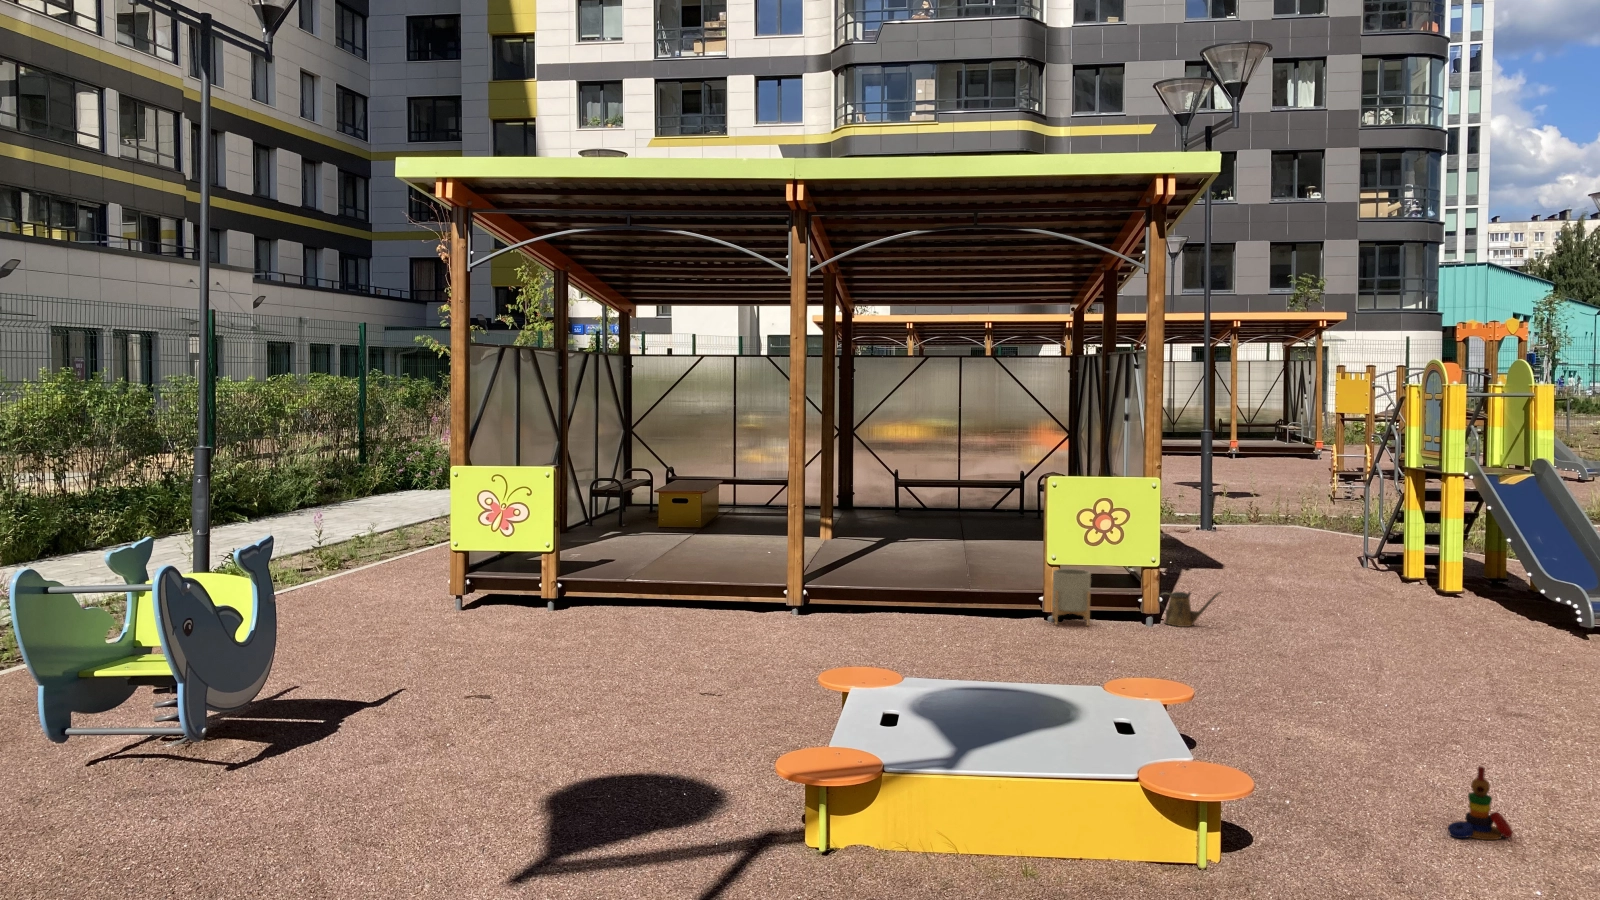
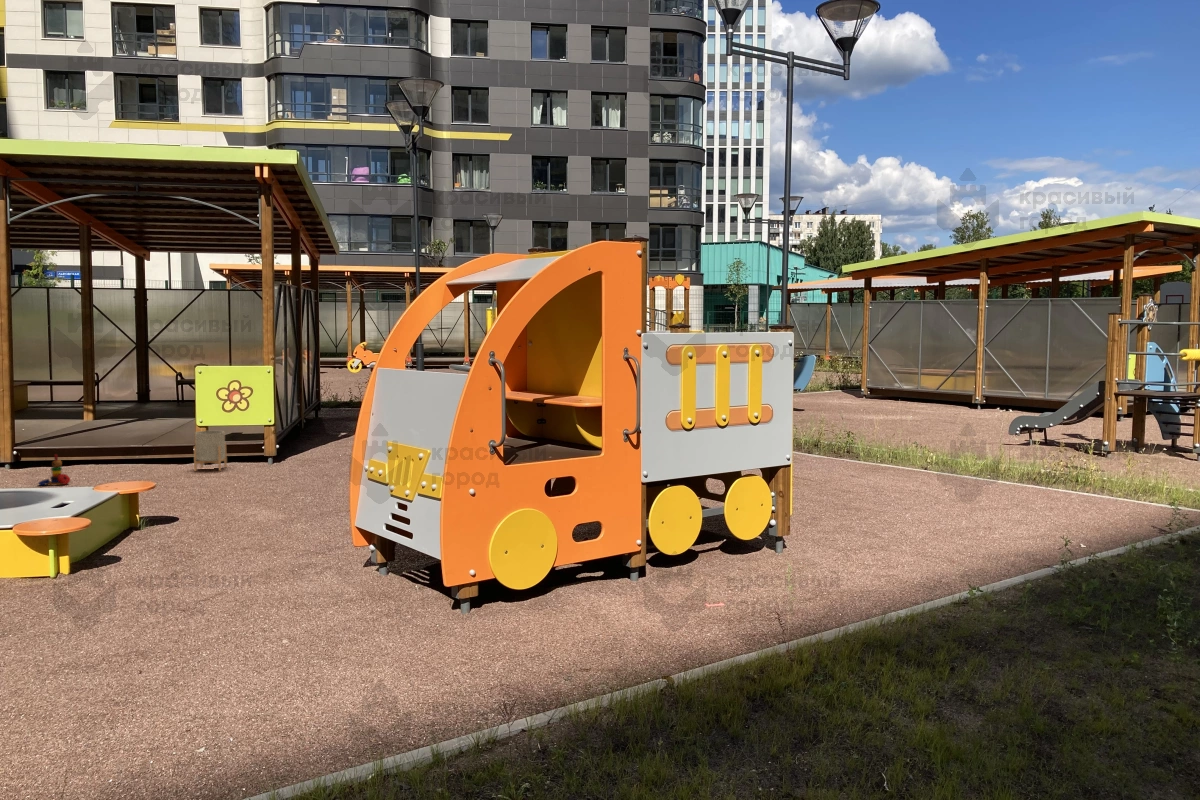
watering can: present [1158,592,1221,627] -> none [279,442,320,469]
stacking toy: present [1448,766,1513,840] -> present [39,455,70,486]

